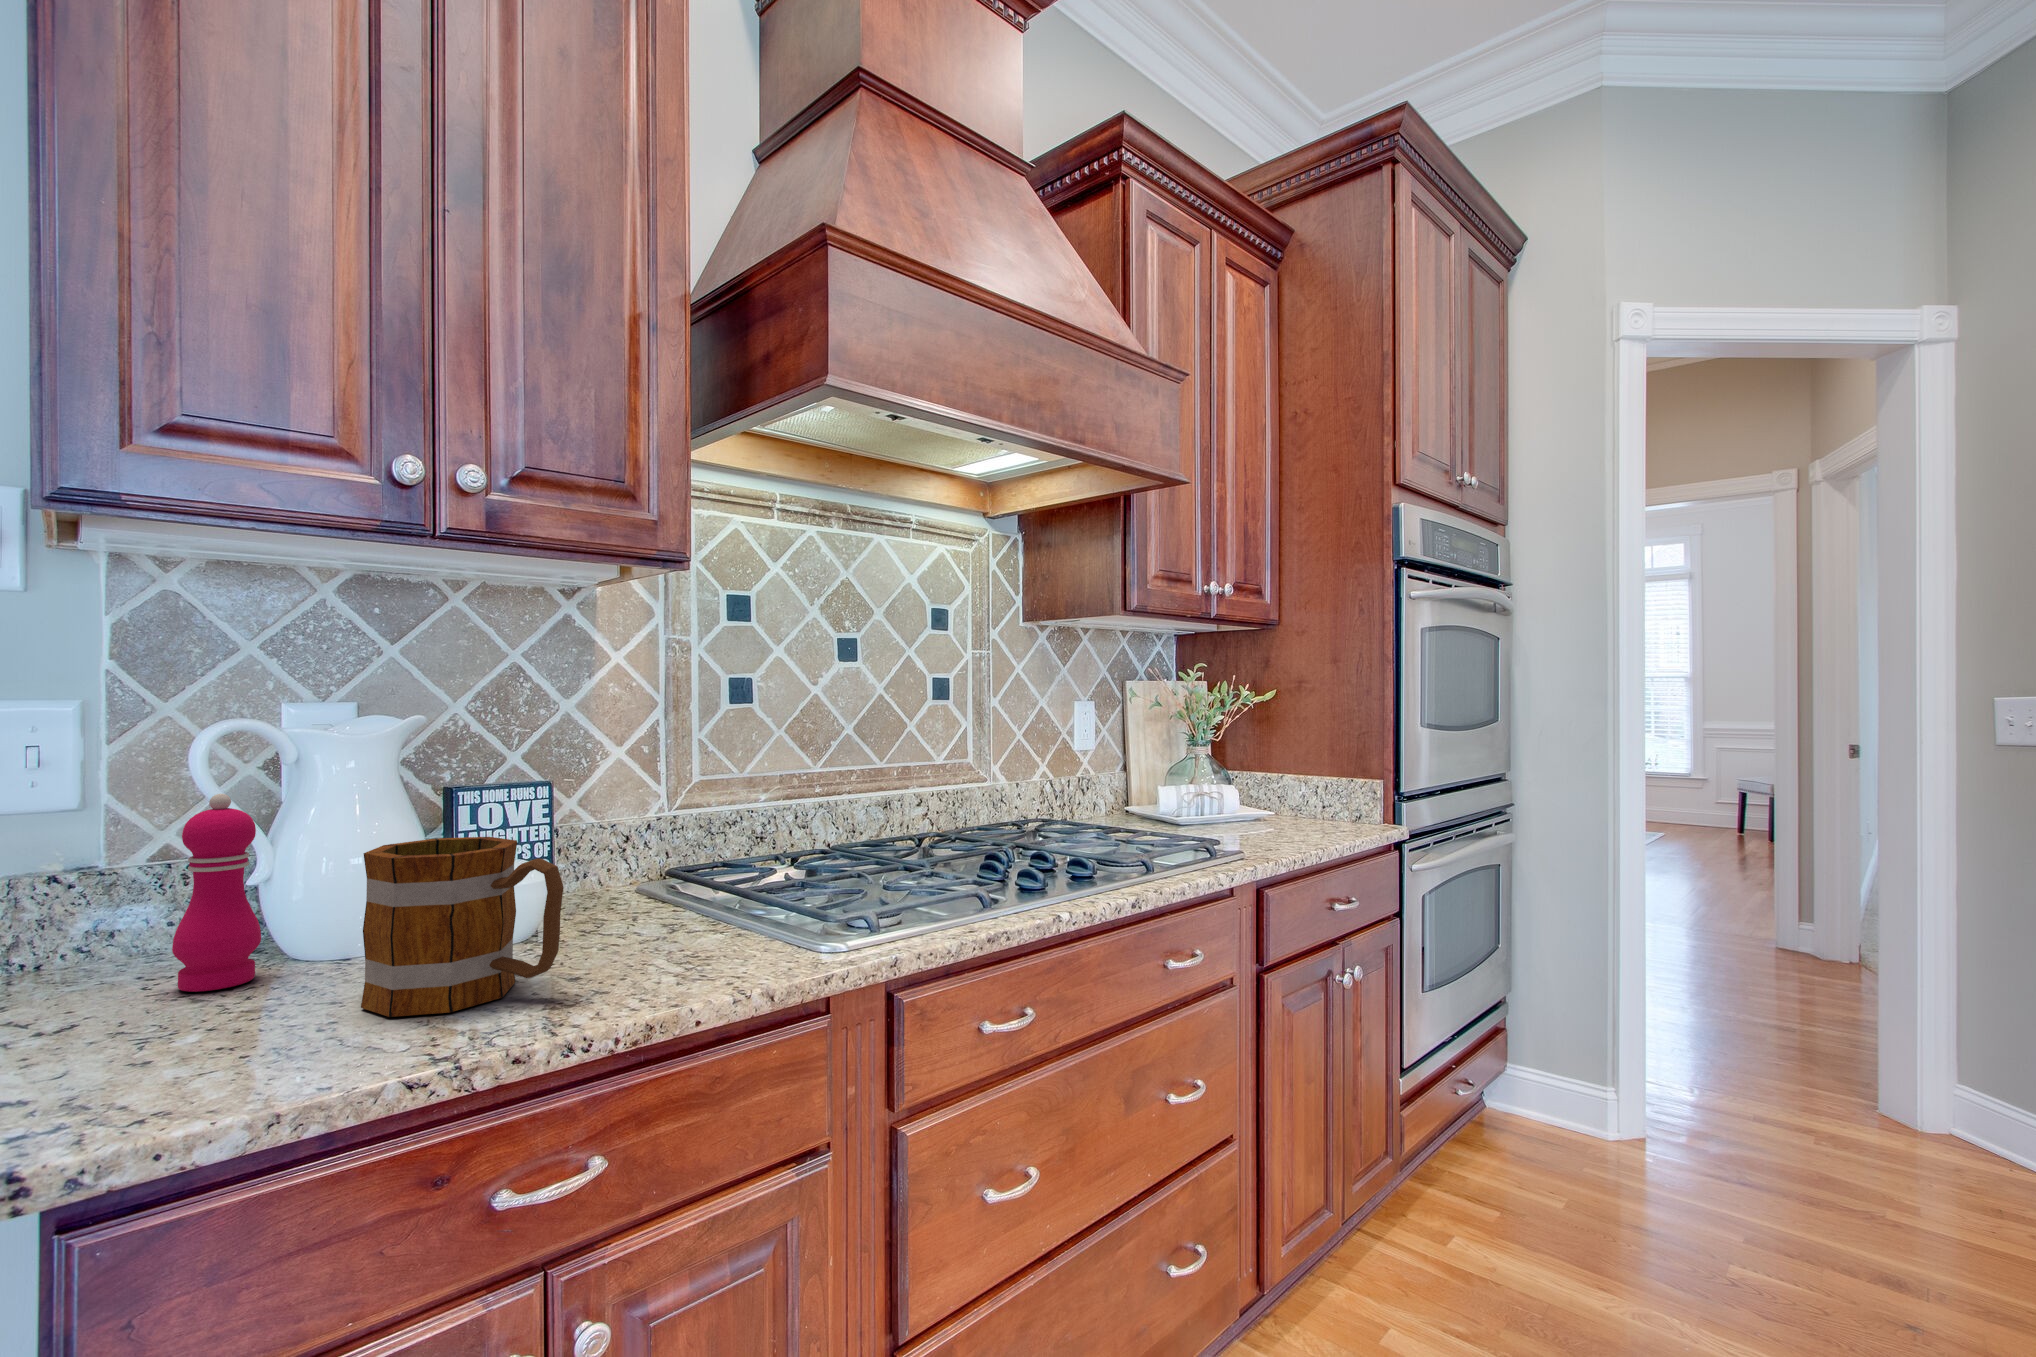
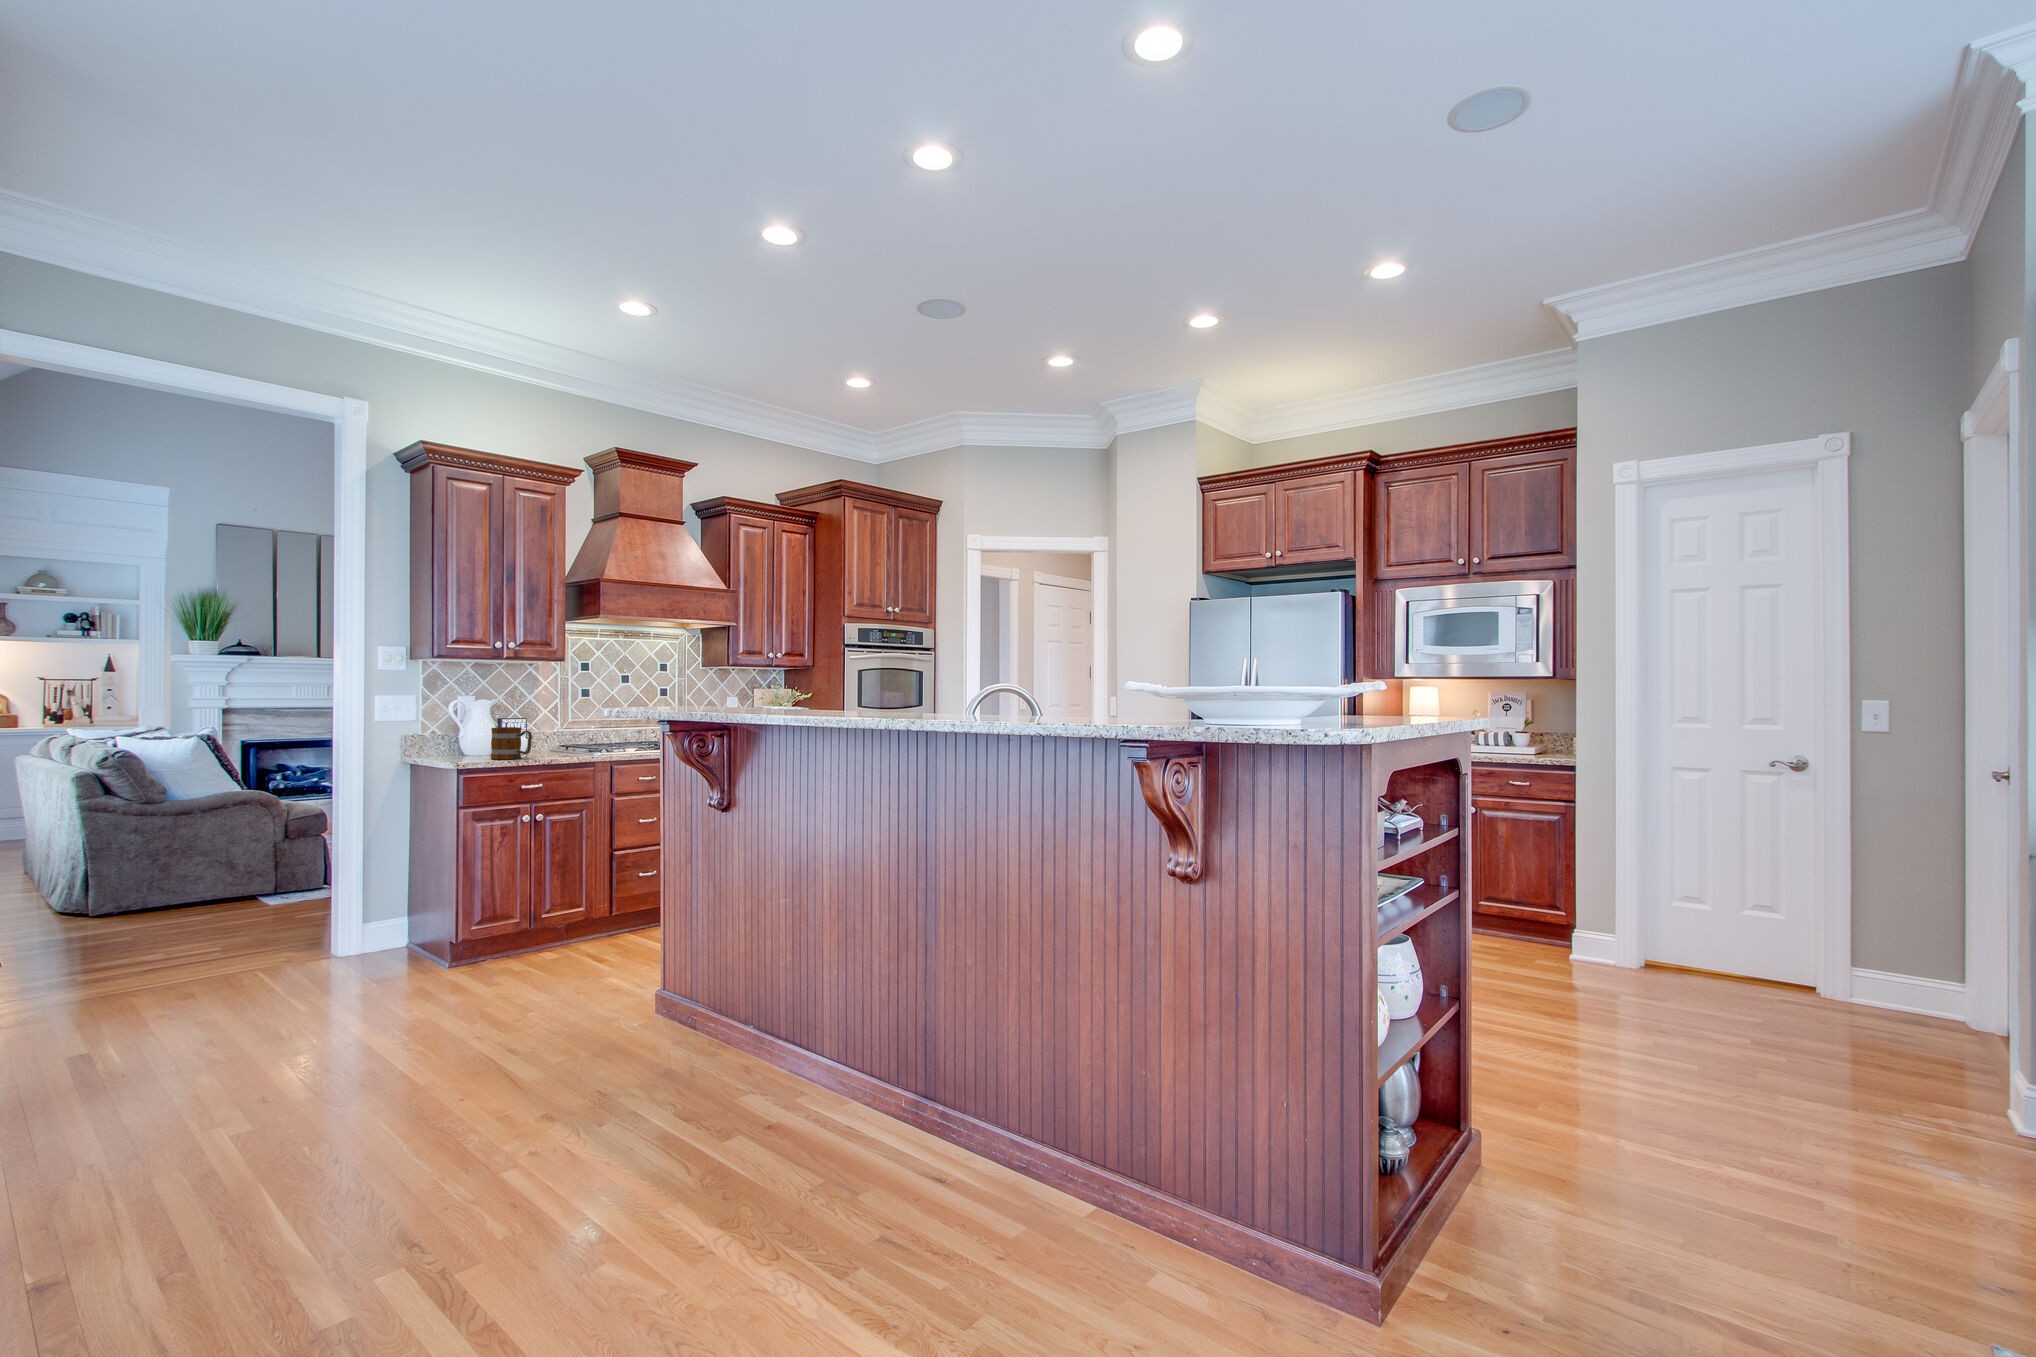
pepper mill: present [172,794,261,992] -> none [448,717,465,758]

